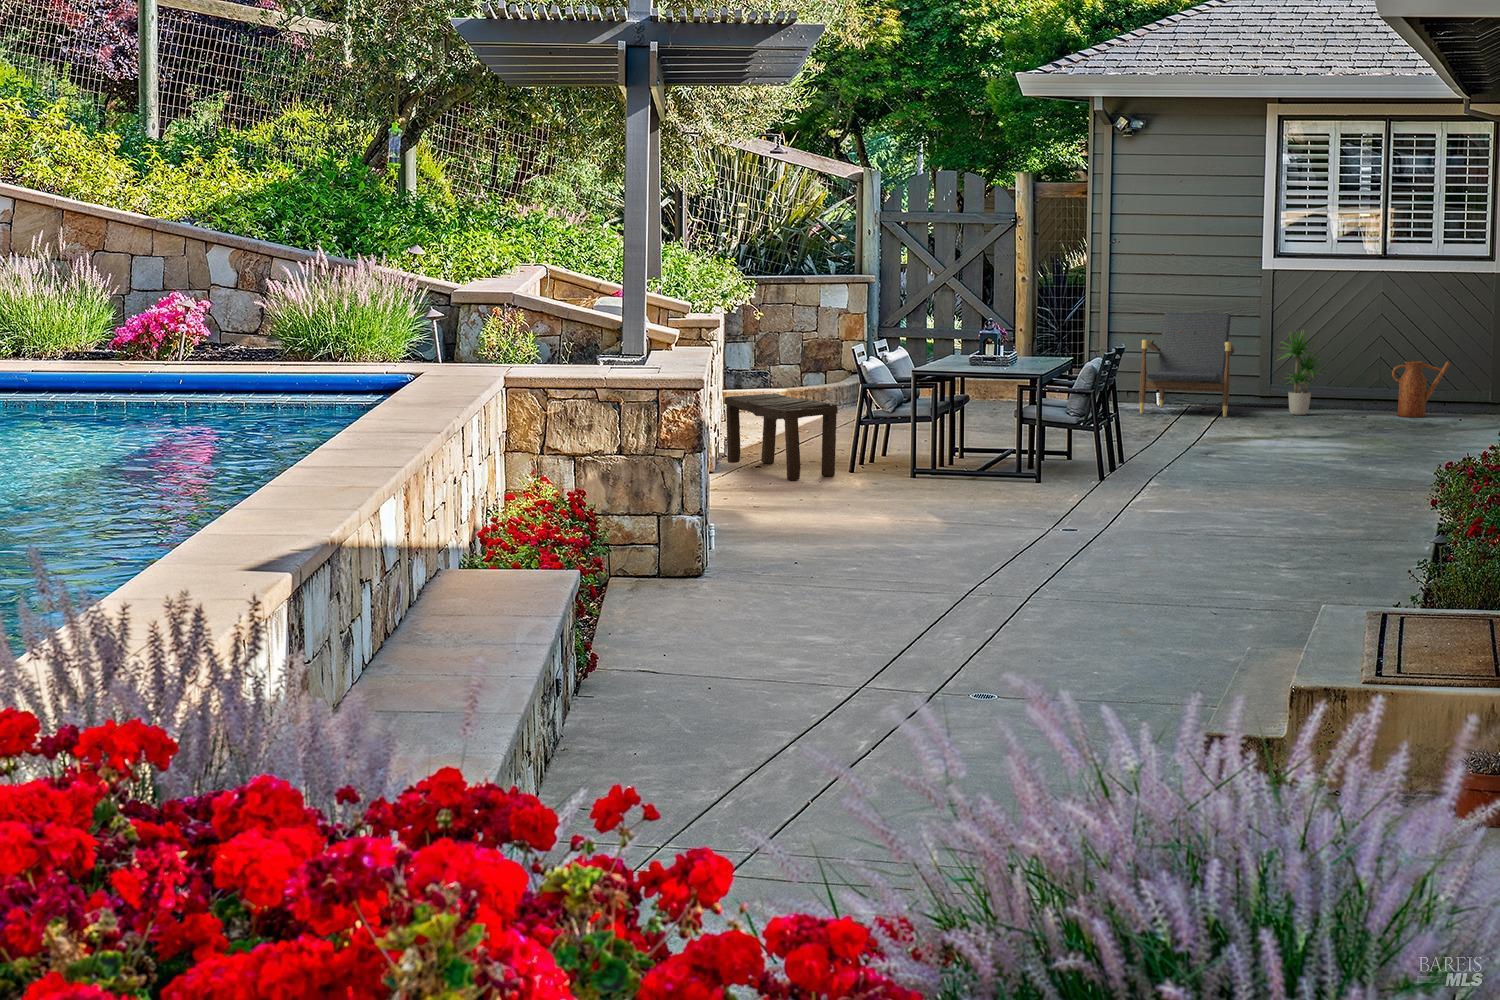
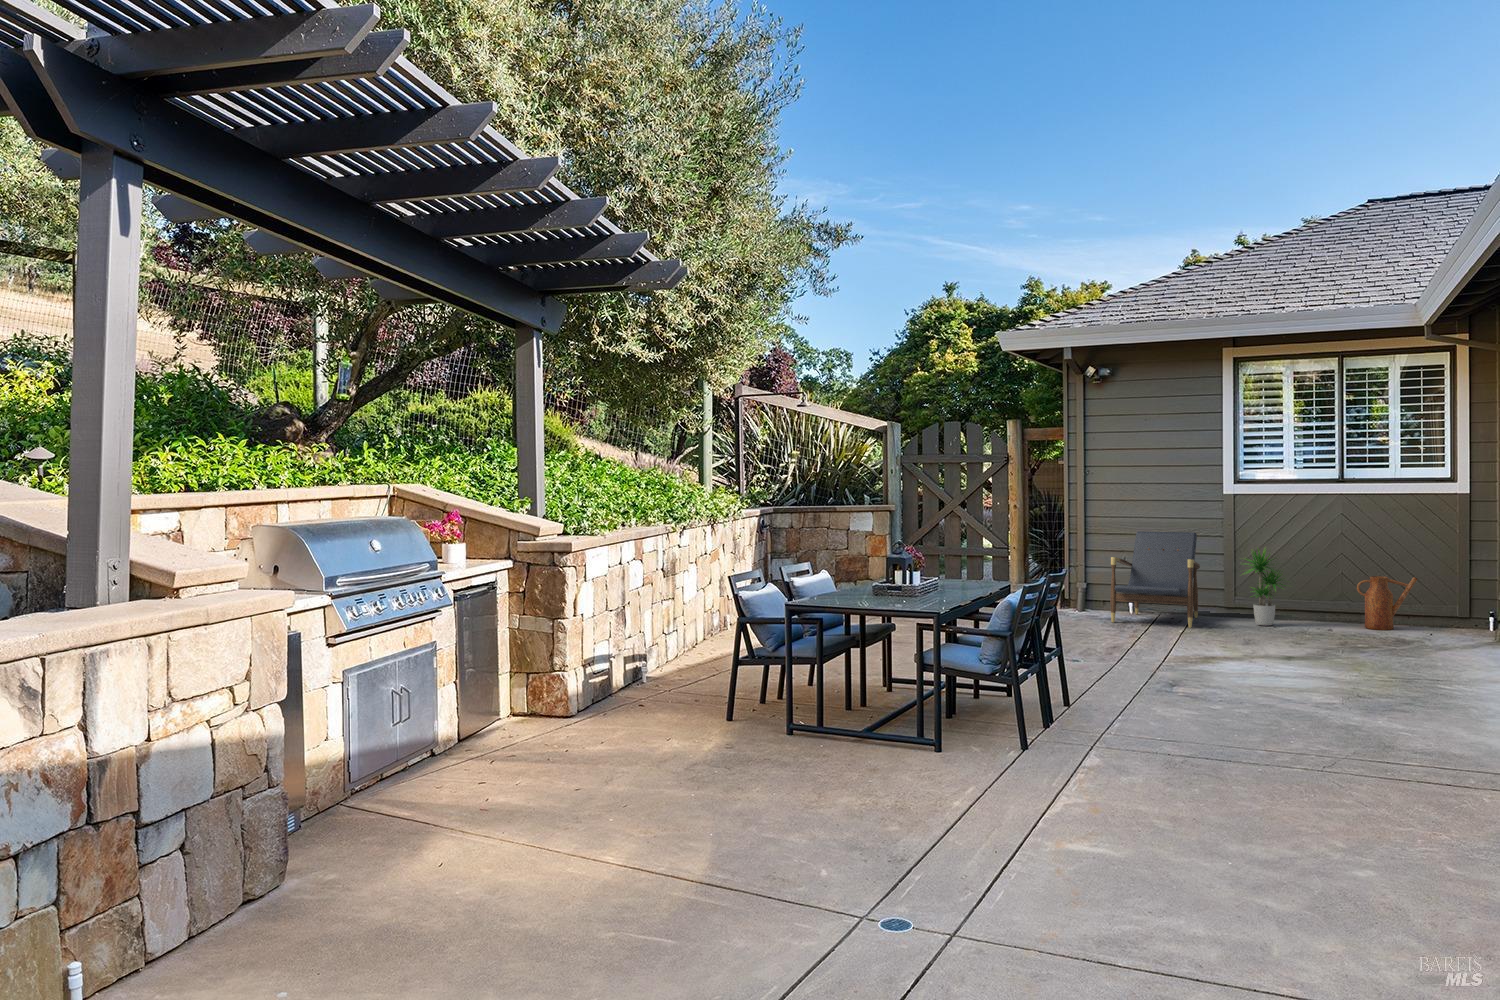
bench: present [724,393,838,480] -> none [658,620,740,713]

